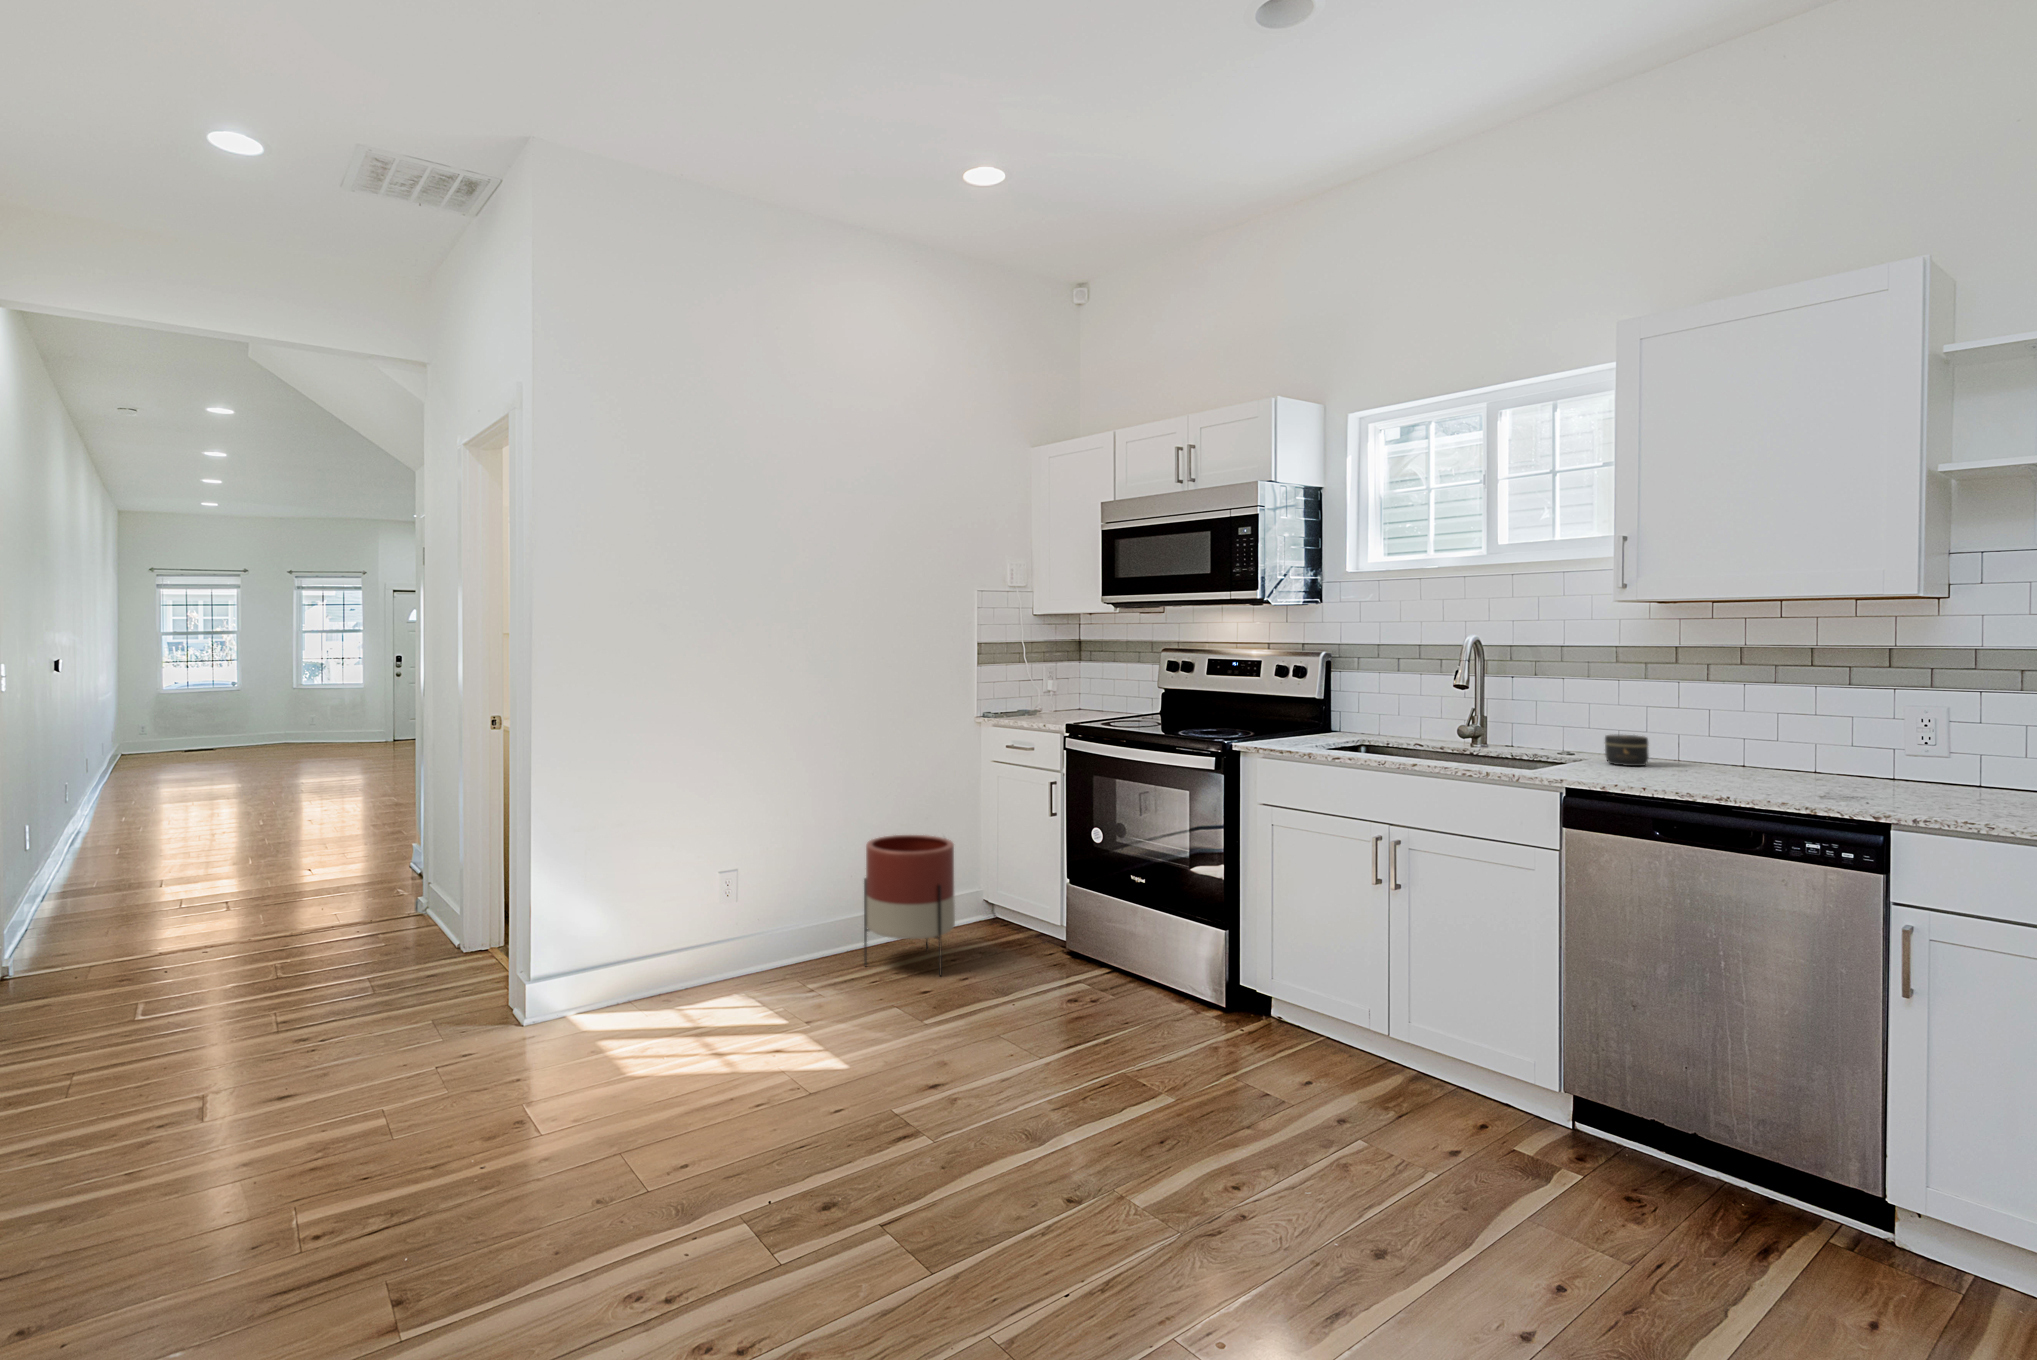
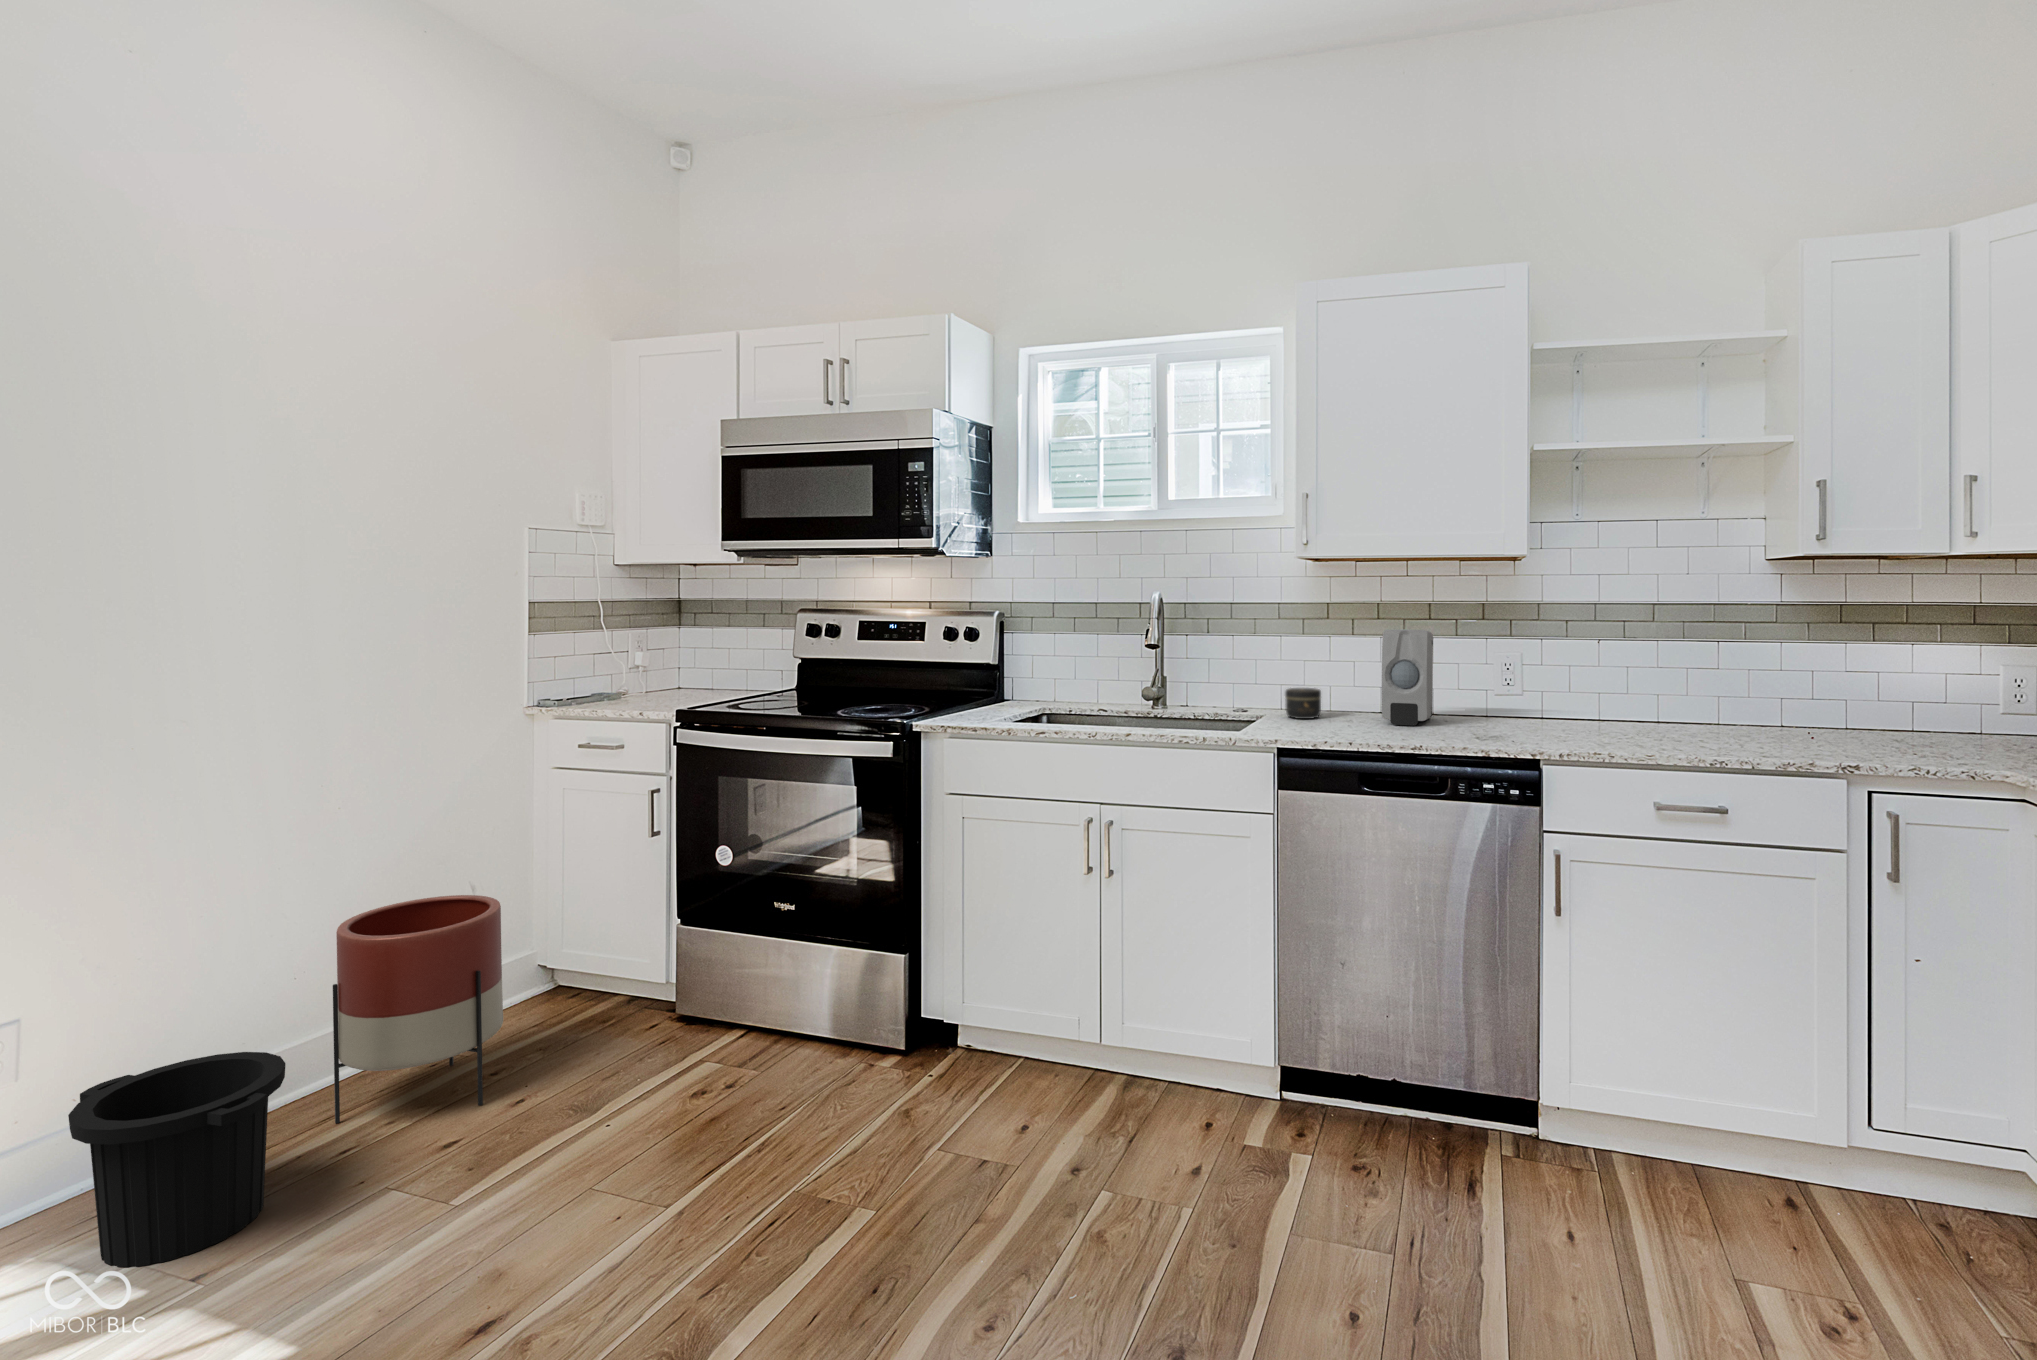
soap dispenser: none [1710,678,1793,780] -> present [1382,629,1433,725]
trash can: none [749,903,840,1009] -> present [68,1052,286,1267]

